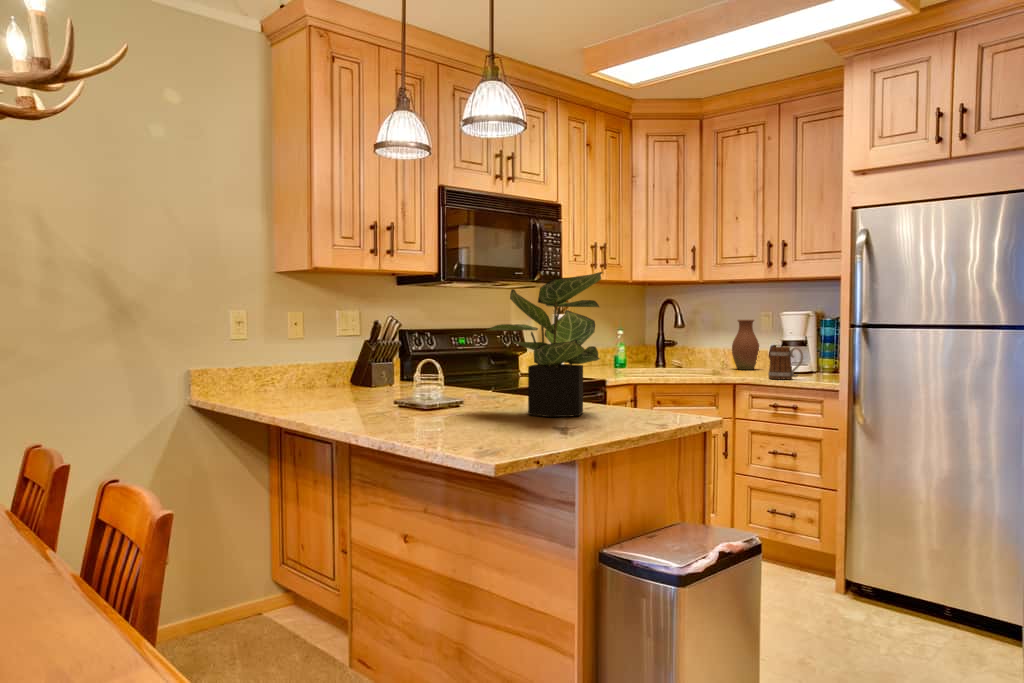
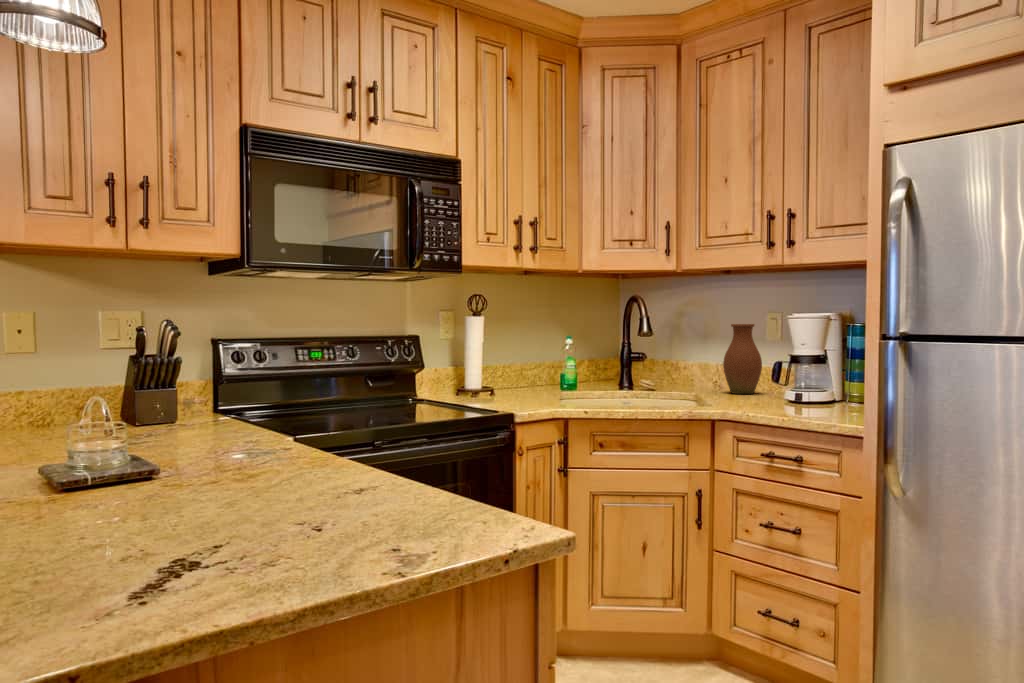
potted plant: present [487,272,603,417] -> none [129,227,361,534]
mug: present [768,347,803,379] -> none [761,365,813,416]

